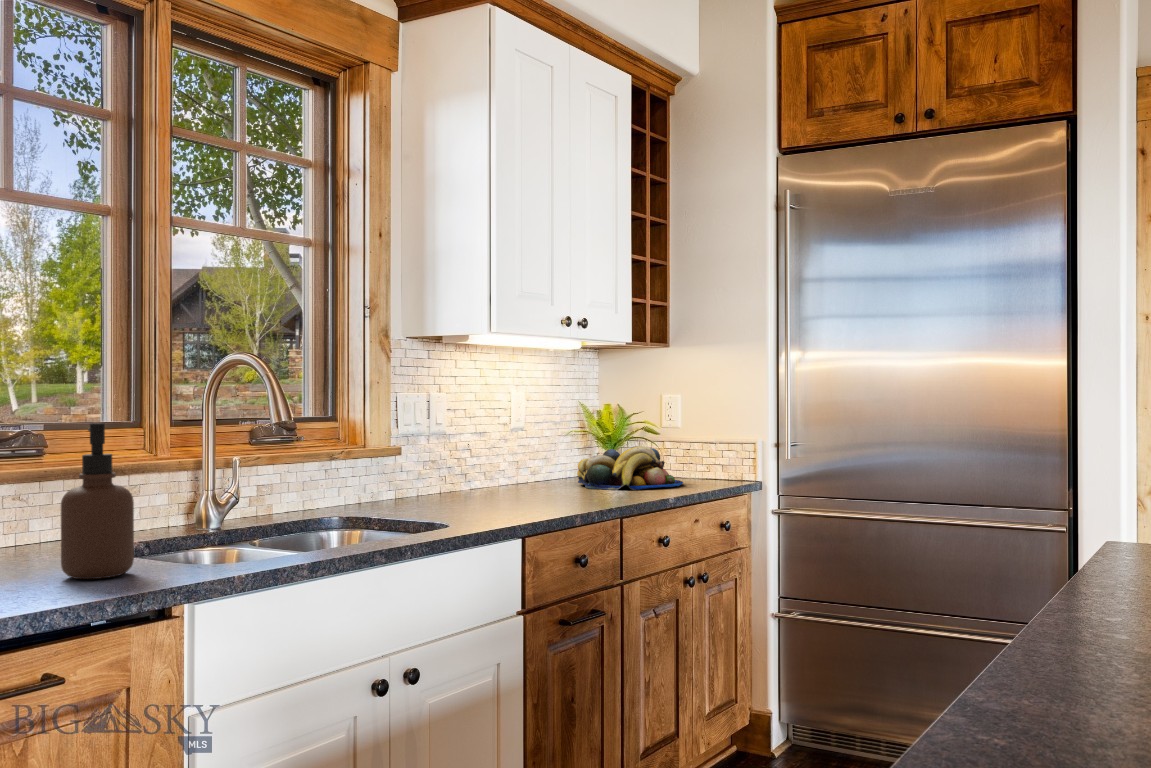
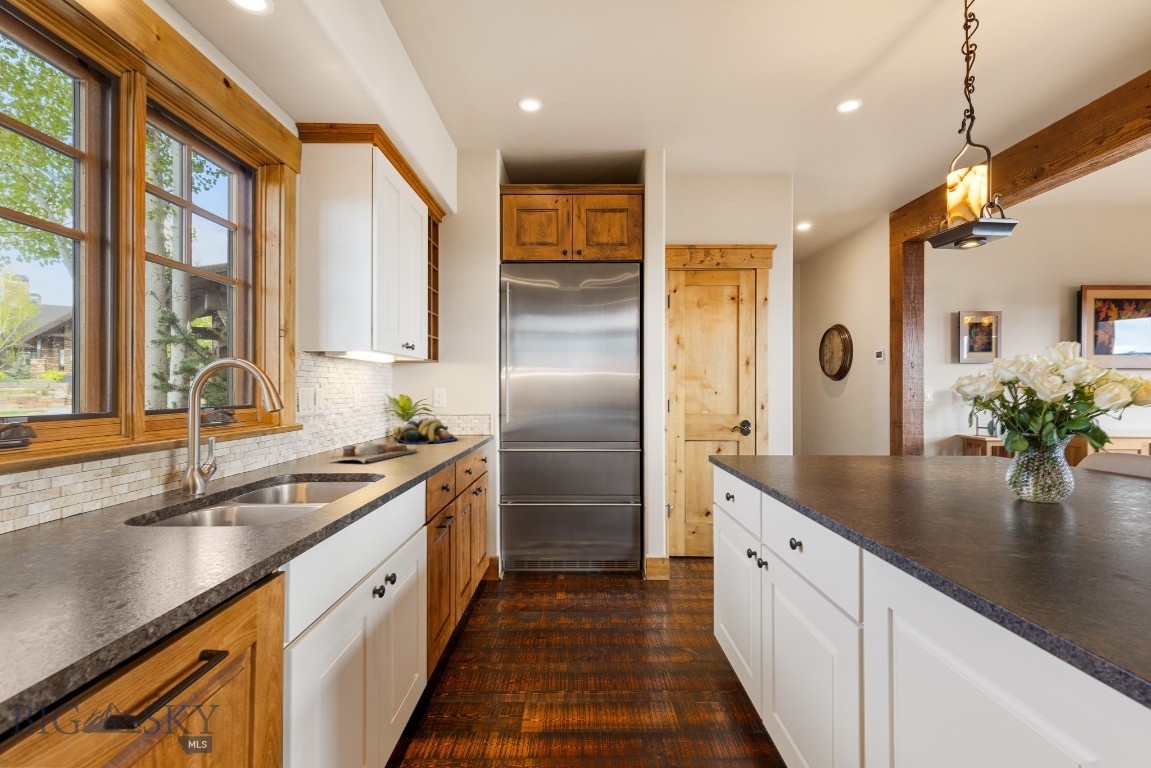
soap dispenser: present [61,423,134,579] -> none [154,417,224,551]
cutting board: none [421,479,572,511] -> present [328,443,417,463]

